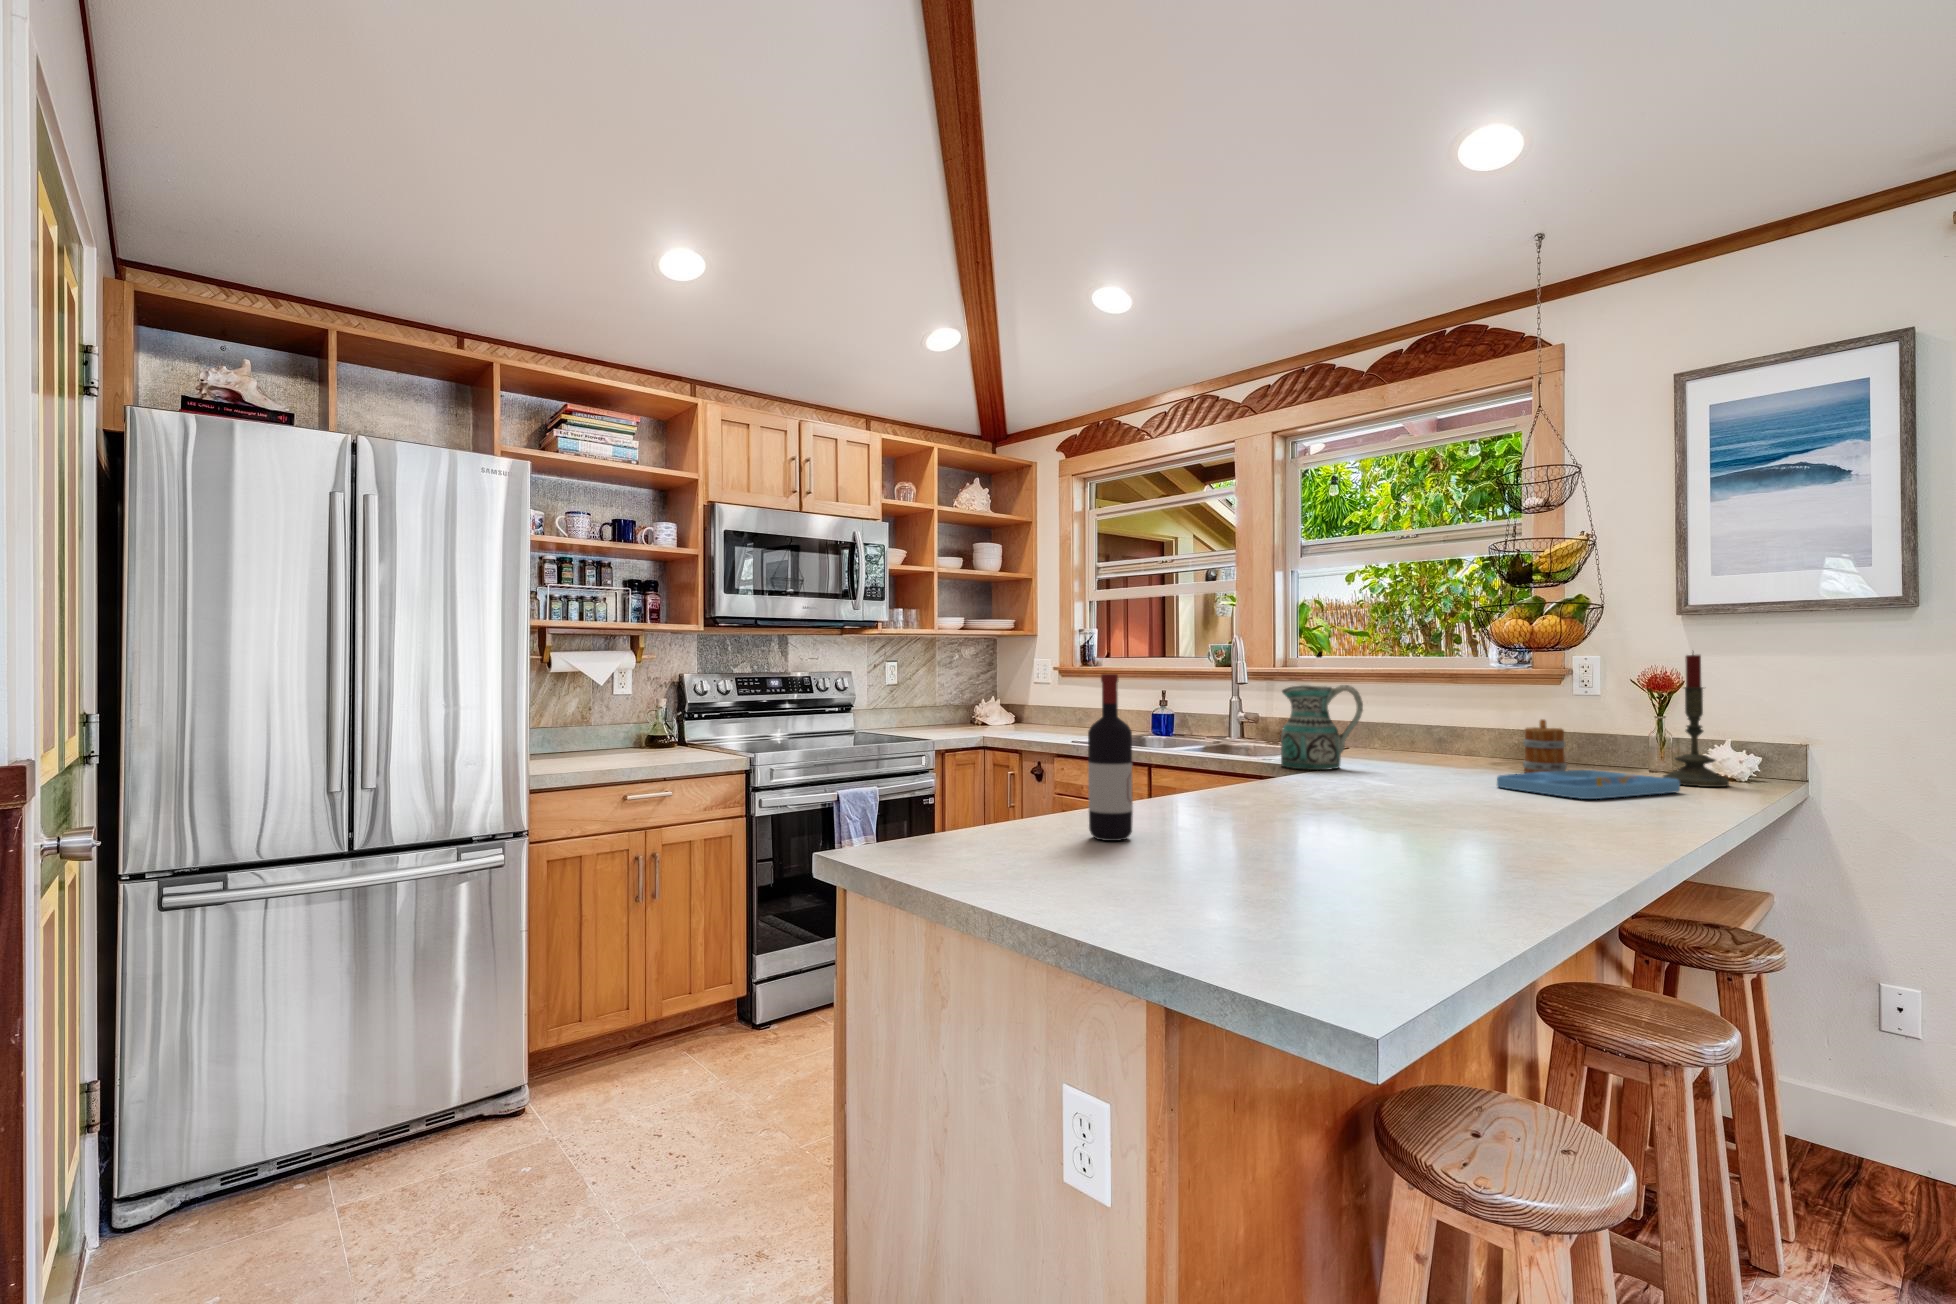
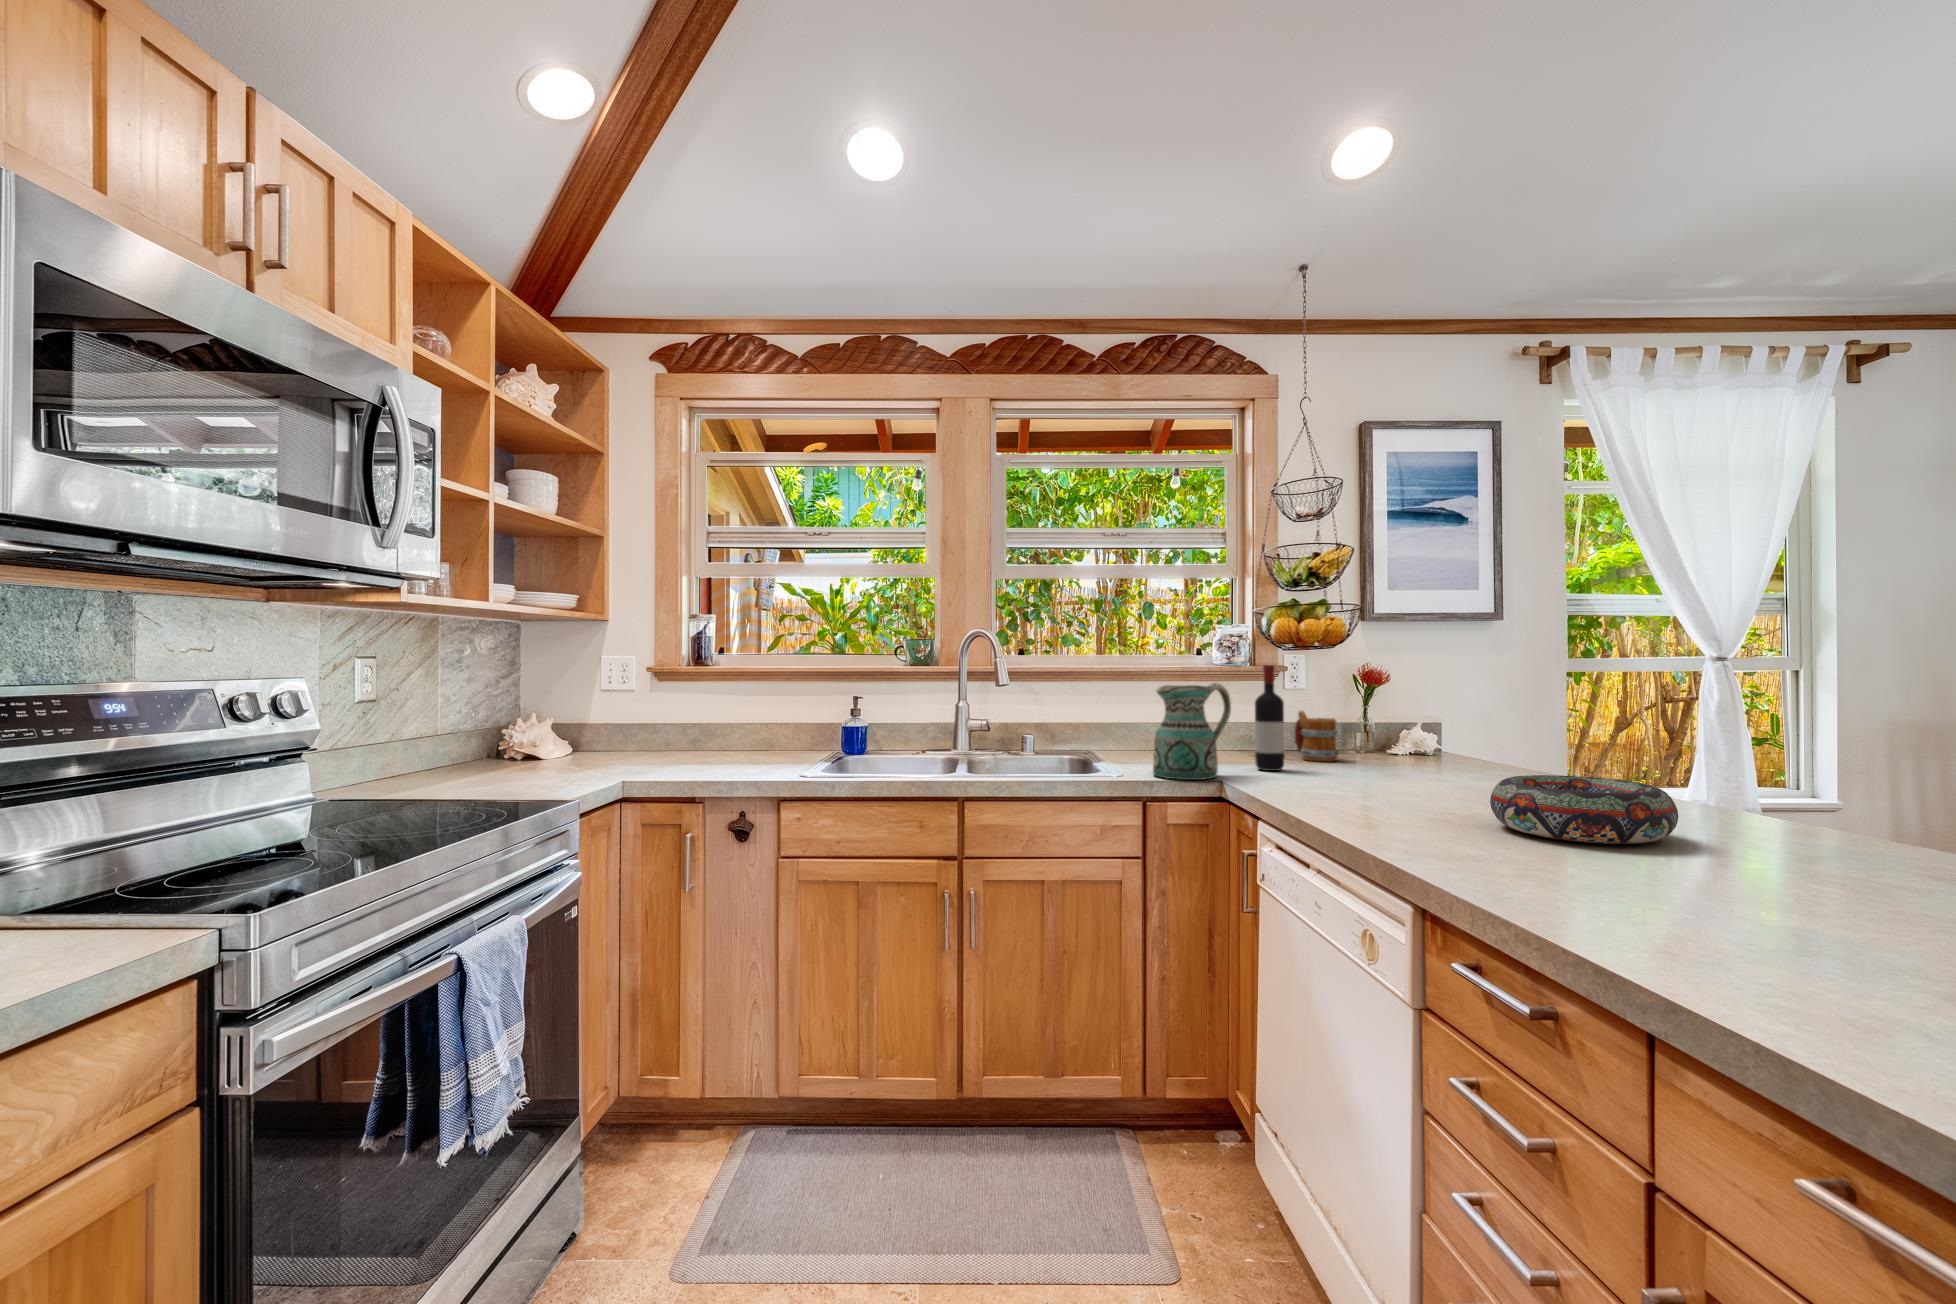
candle: present [1663,652,1729,787] -> none [1392,649,1440,760]
wine bottle: present [1088,674,1133,841] -> present [1255,665,1284,771]
decorative bowl: none [1285,768,1433,825] -> present [1490,775,1678,844]
tray: present [1497,770,1680,799] -> none [1373,754,1490,781]

